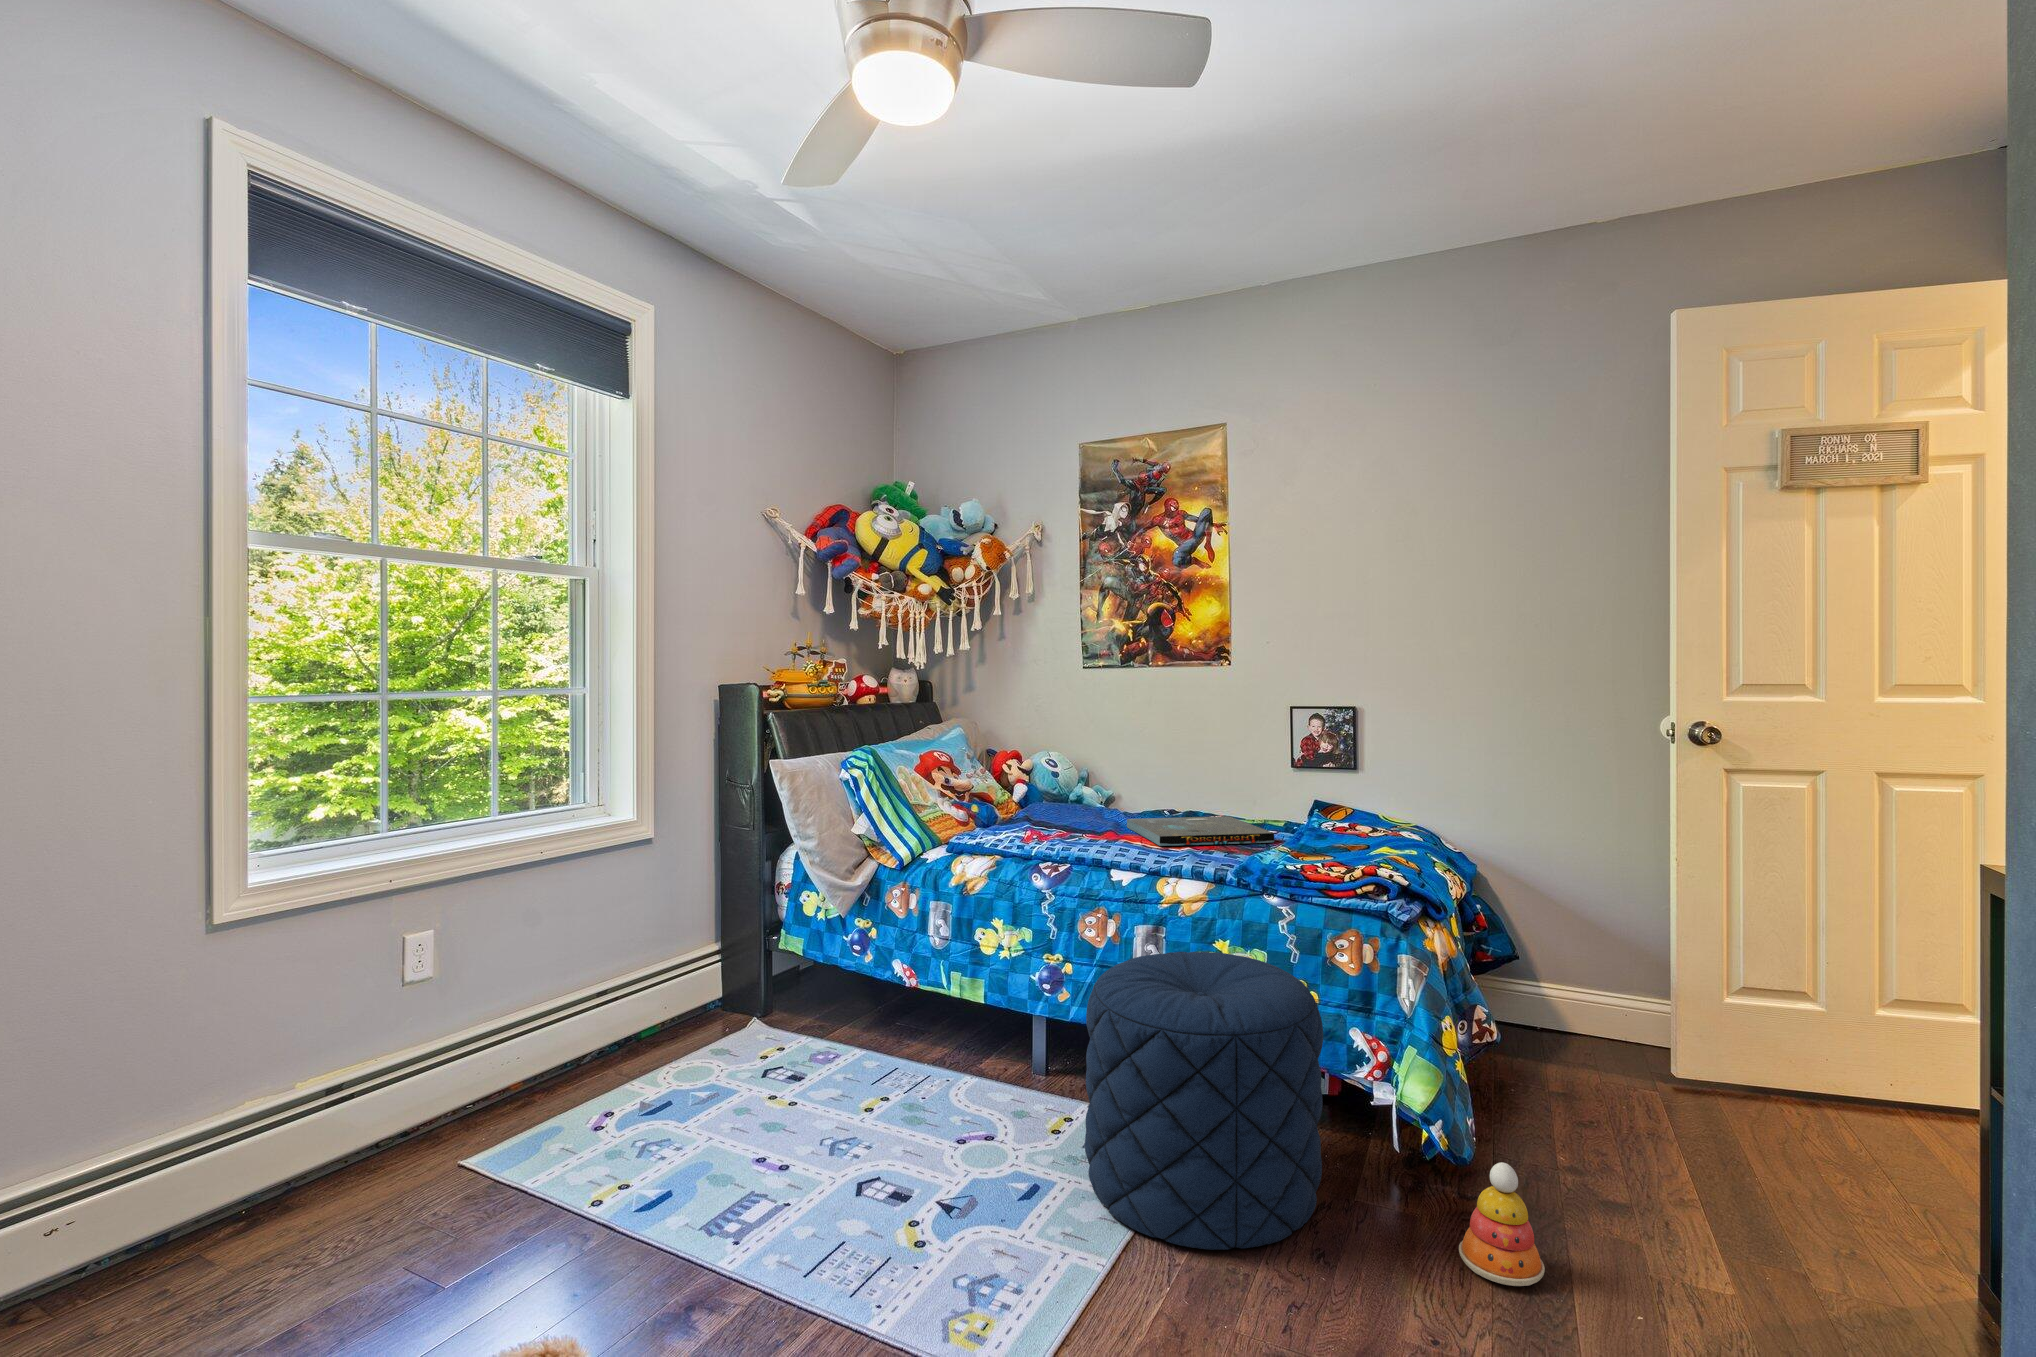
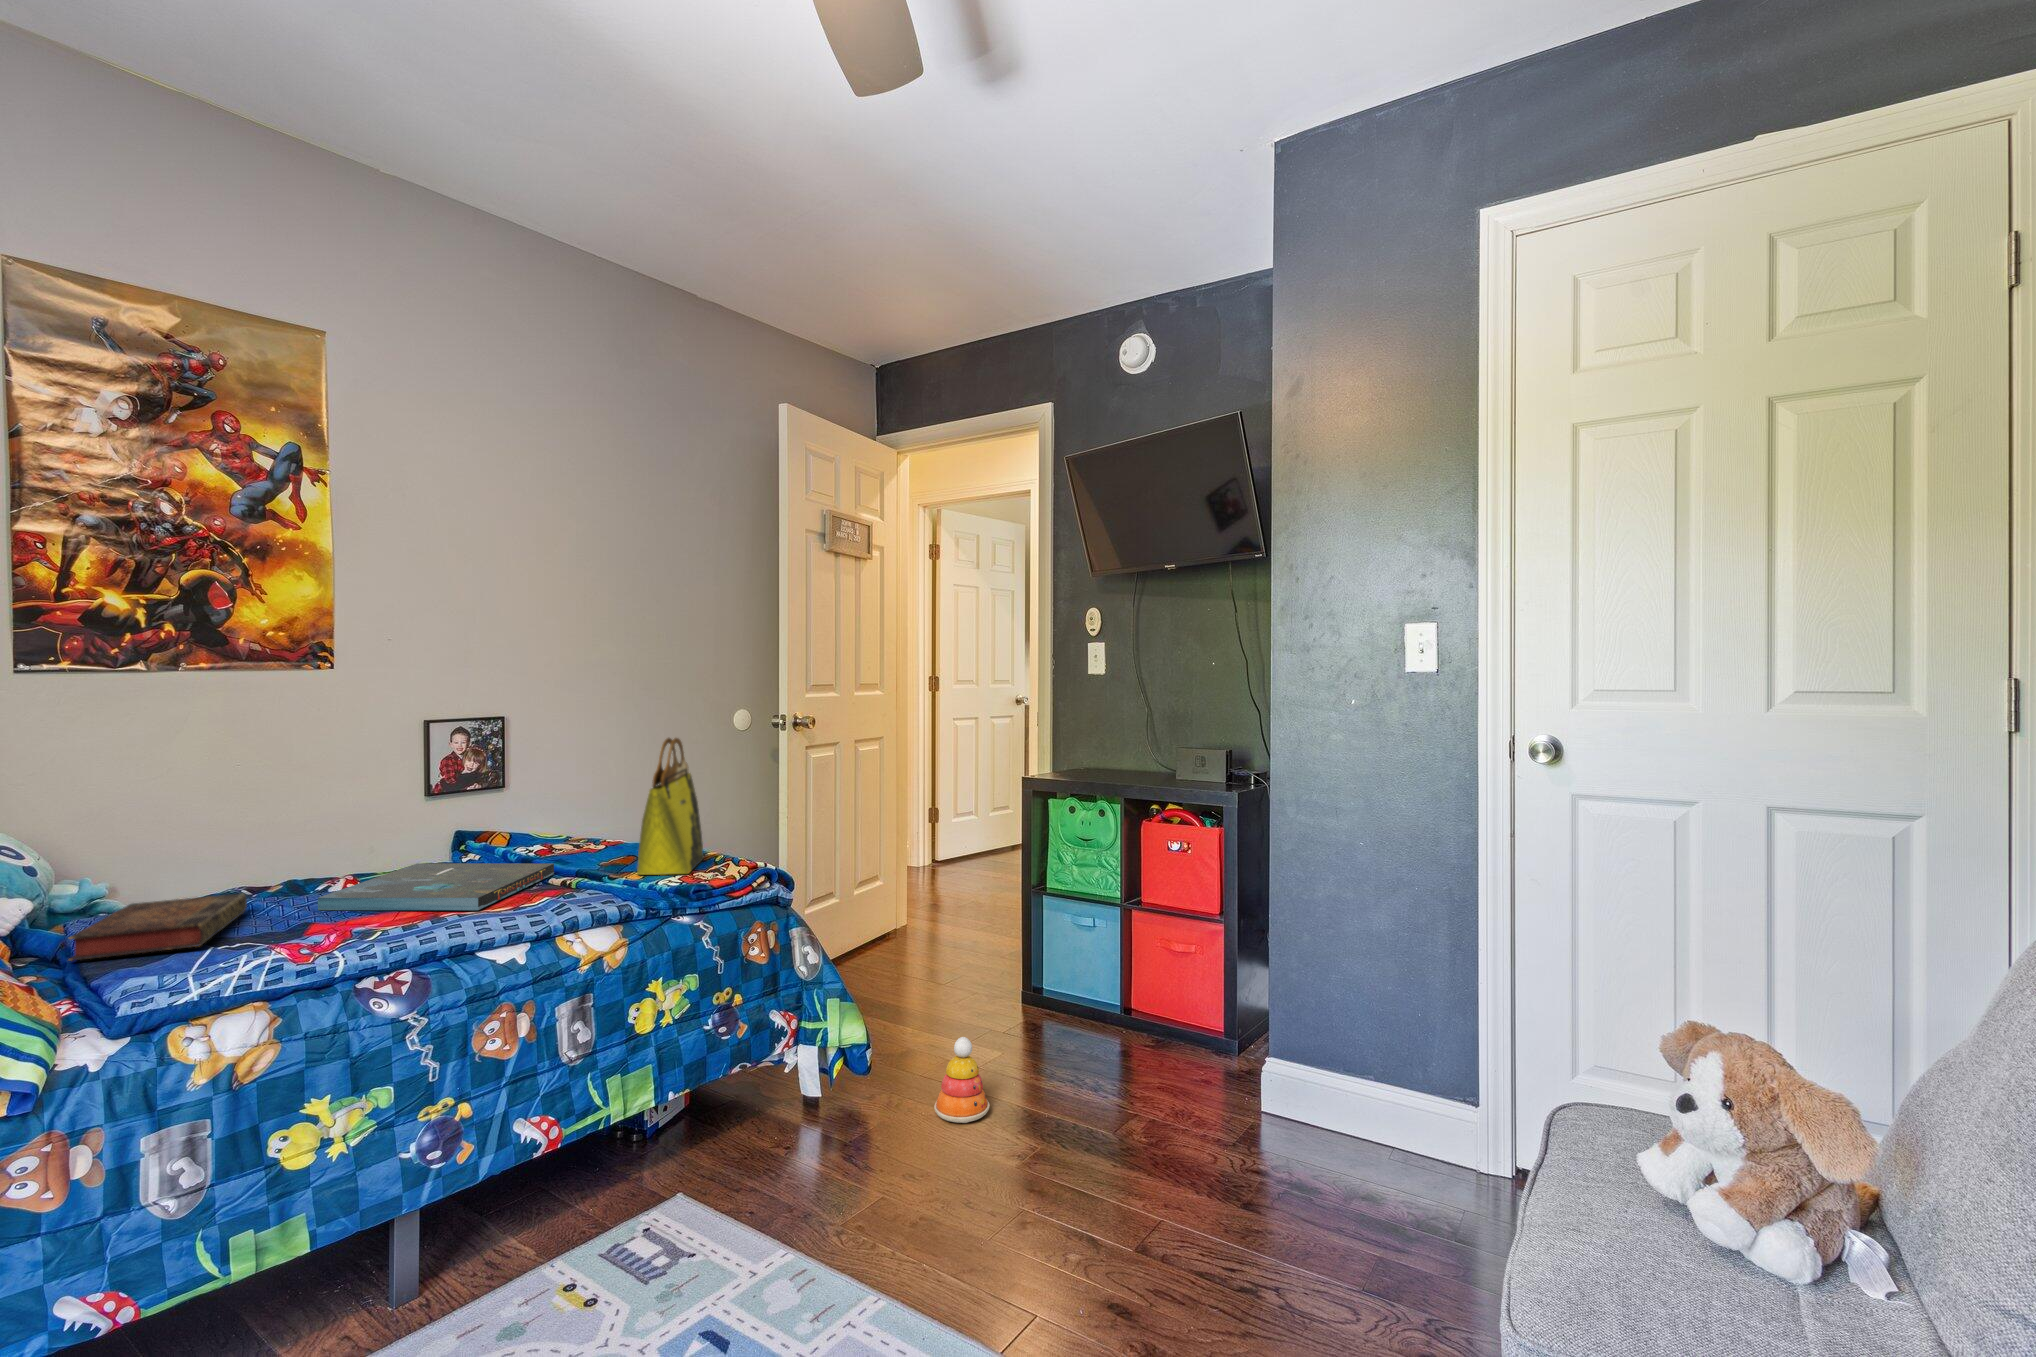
tote bag: none [1293,730,1408,865] -> present [637,738,704,875]
book: none [1007,803,1107,826] -> present [69,893,247,961]
pouf: present [1085,952,1323,1250] -> none [657,972,903,1288]

